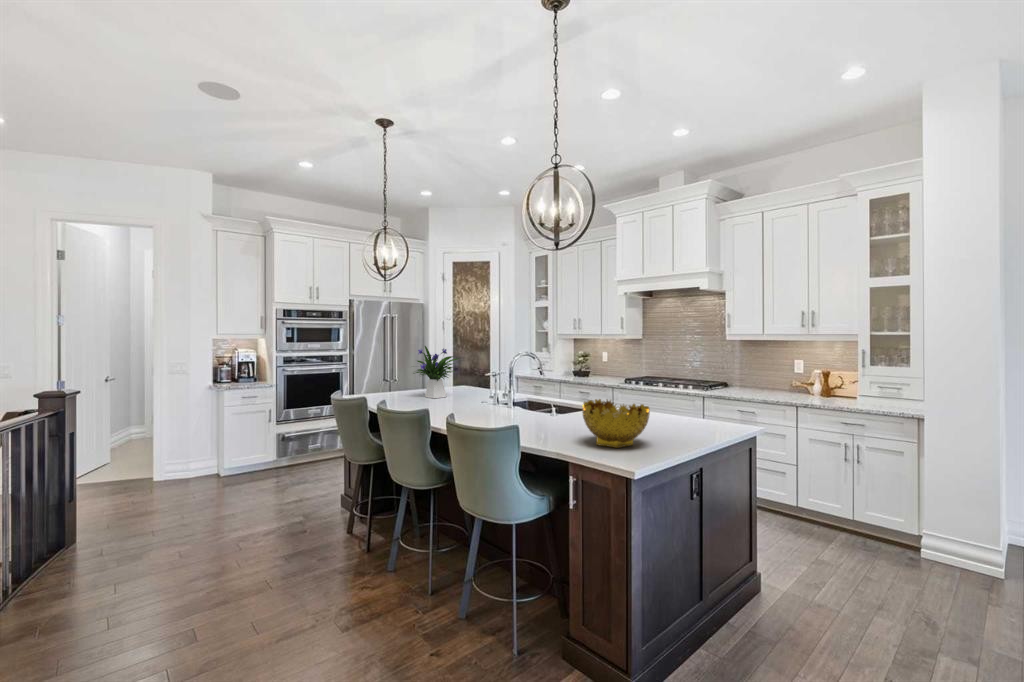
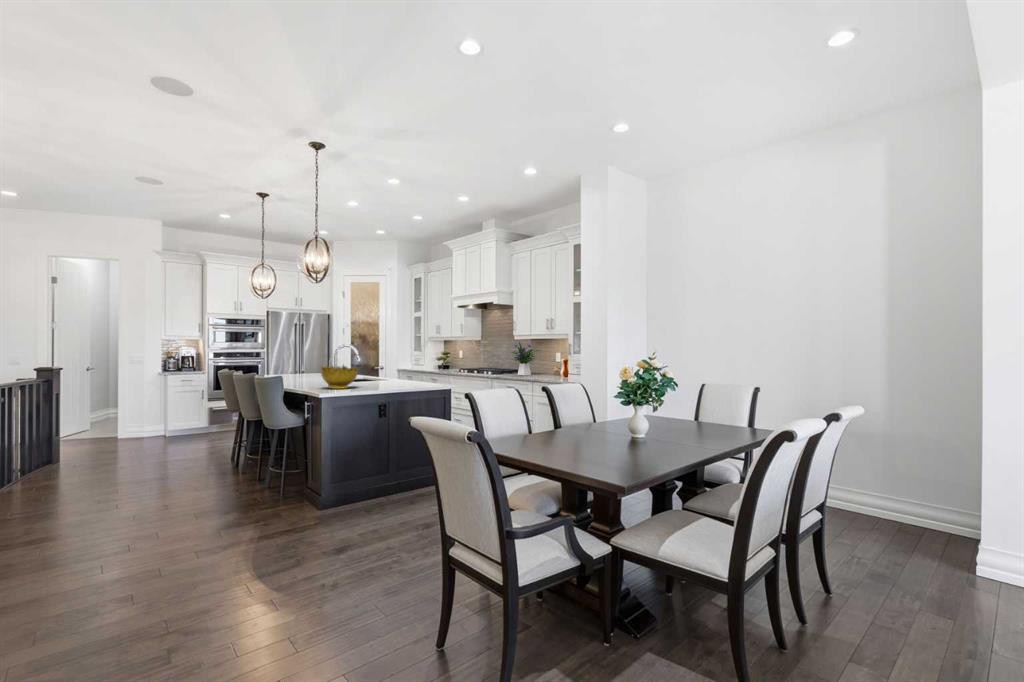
flower arrangement: present [416,346,459,398] -> present [512,342,540,375]

